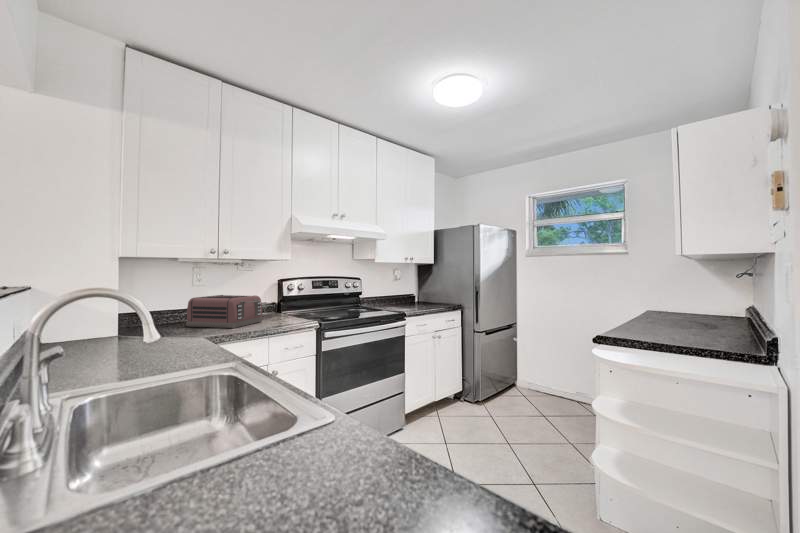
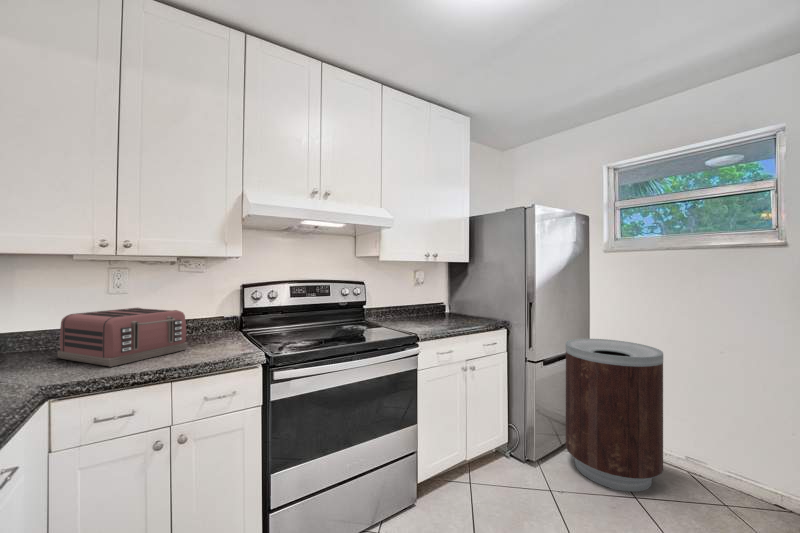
trash can: none [501,317,560,413] -> present [566,339,663,492]

